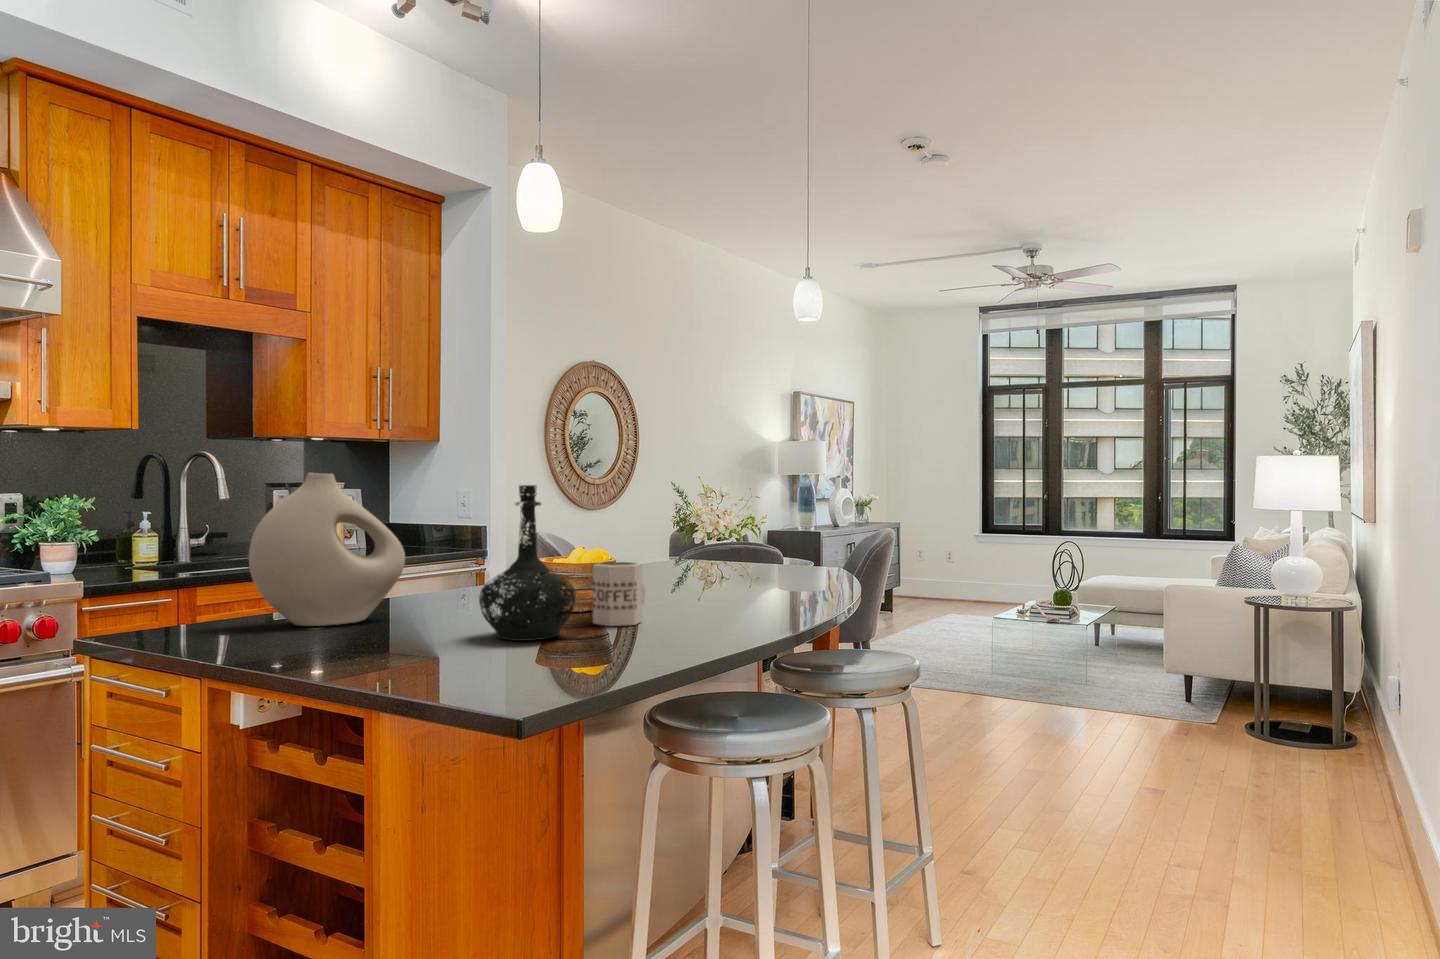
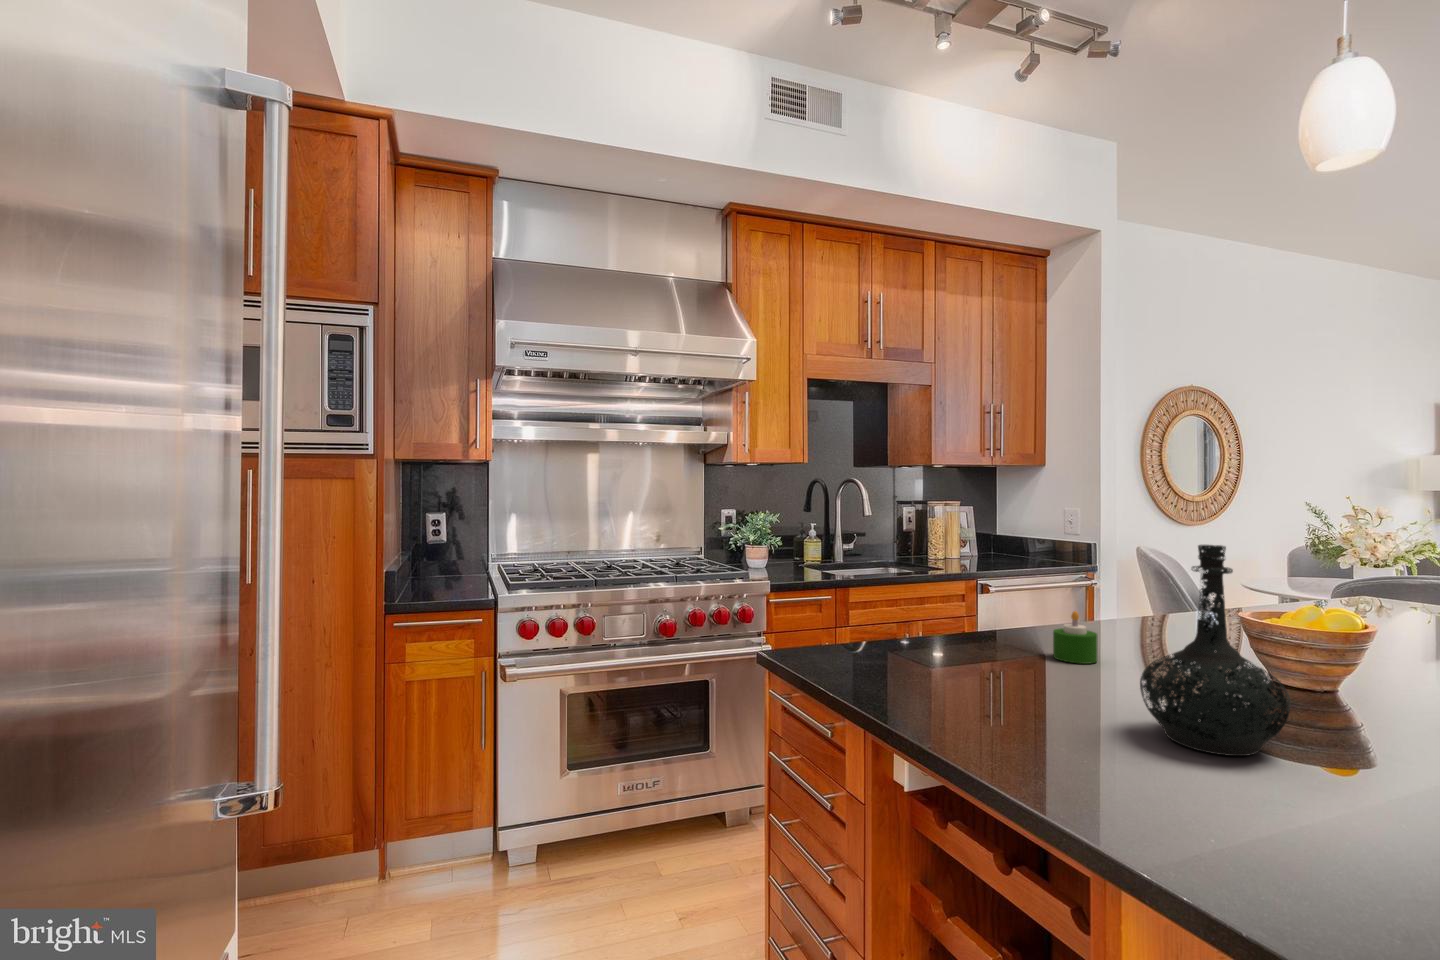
vase: present [249,473,405,626] -> none [879,515,1035,675]
mug: present [593,562,645,626] -> none [1300,644,1387,744]
candle: none [426,563,464,609] -> present [1053,611,1098,664]

